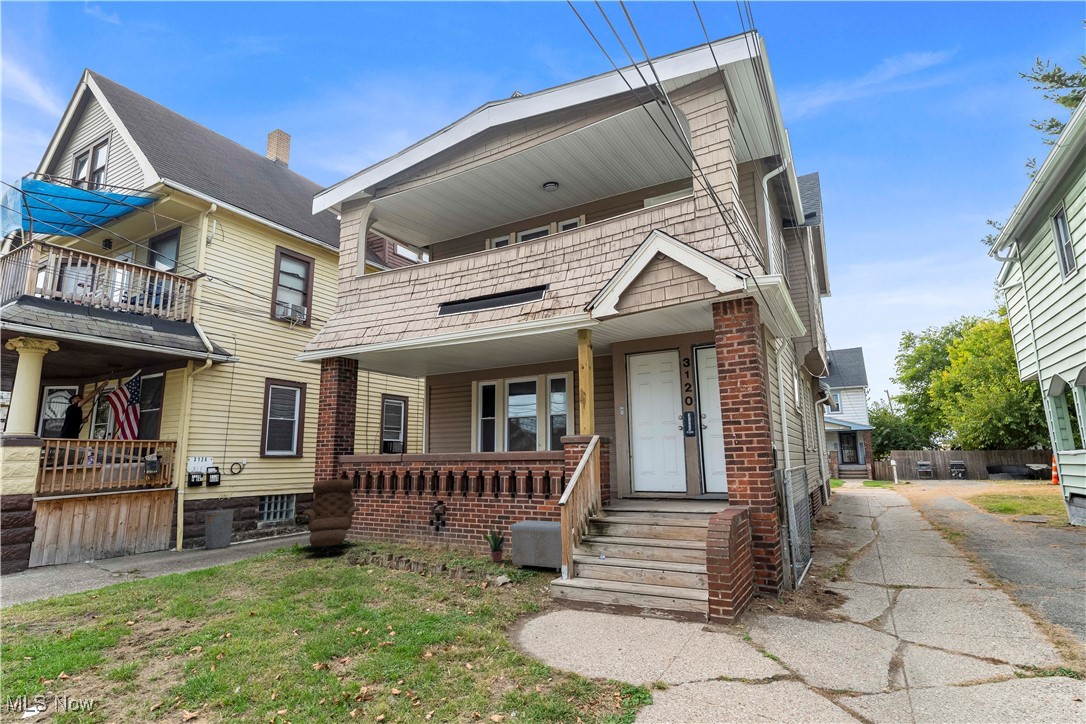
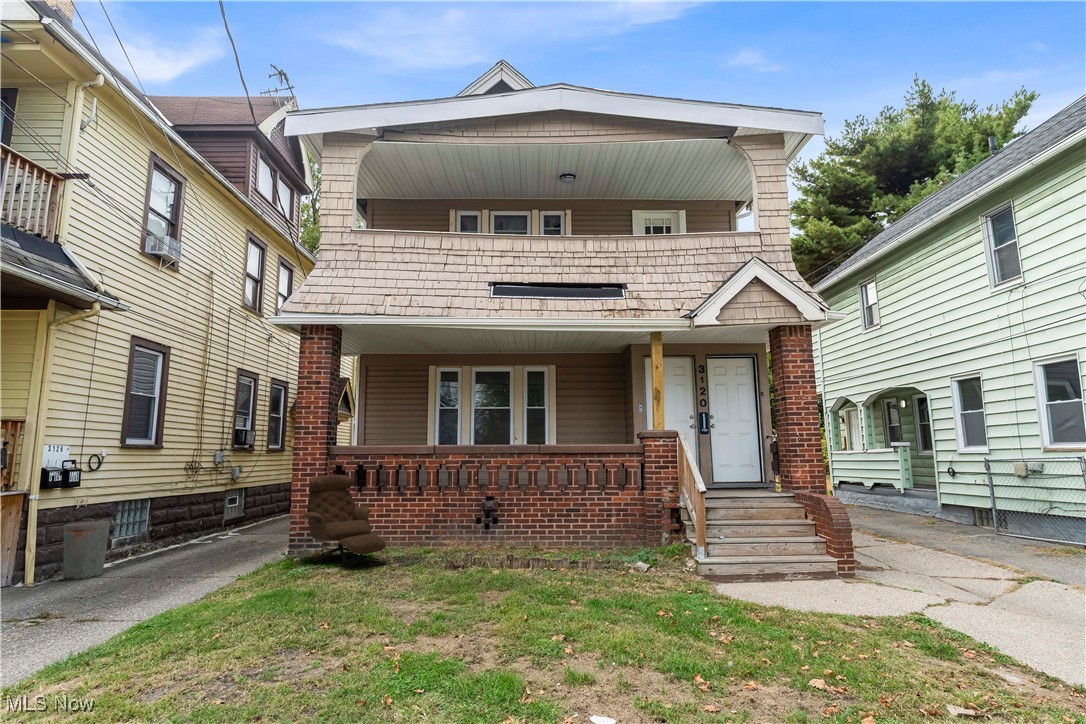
storage bench: present [511,520,562,572] -> none [605,511,662,557]
potted plant: present [483,525,508,562] -> none [564,517,587,555]

